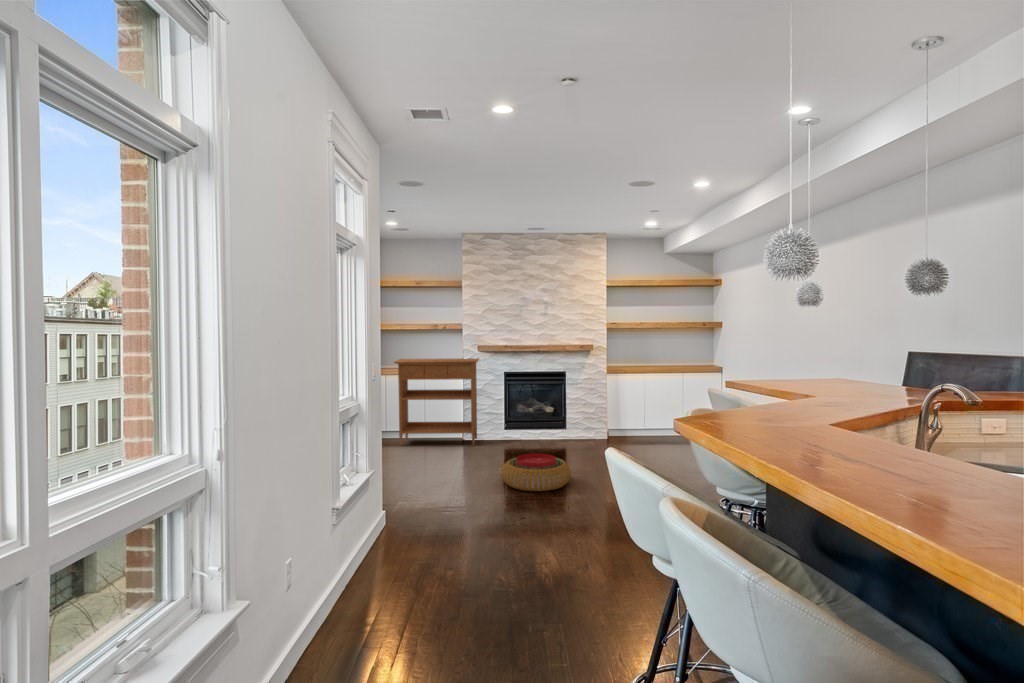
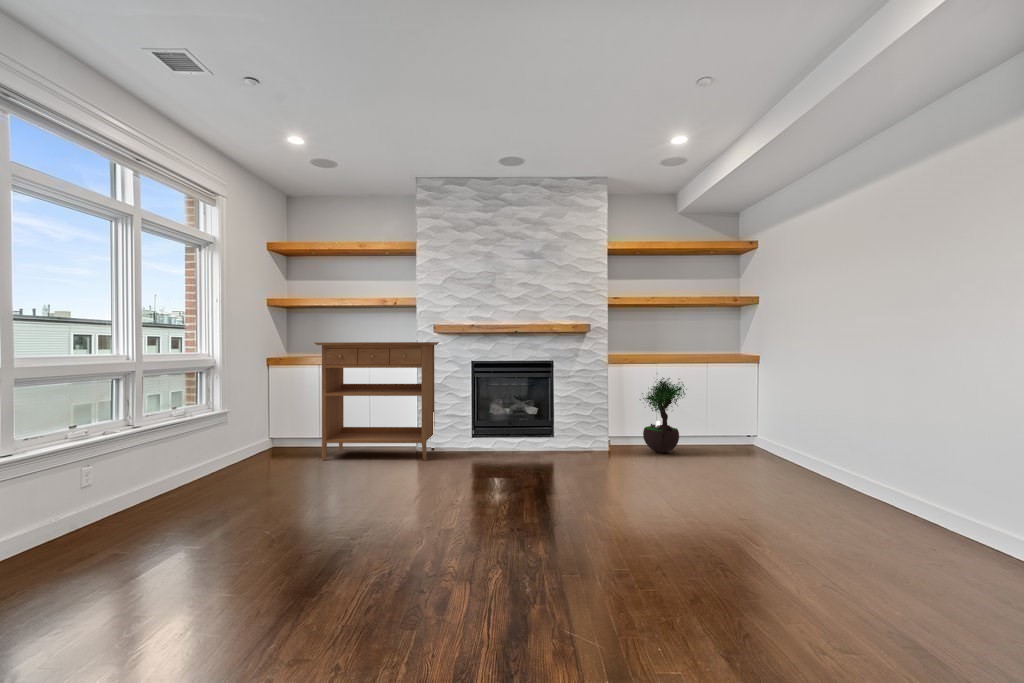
potted tree: none [629,381,664,439] -> present [642,377,687,453]
pouf: present [502,453,571,491] -> none [434,481,560,561]

